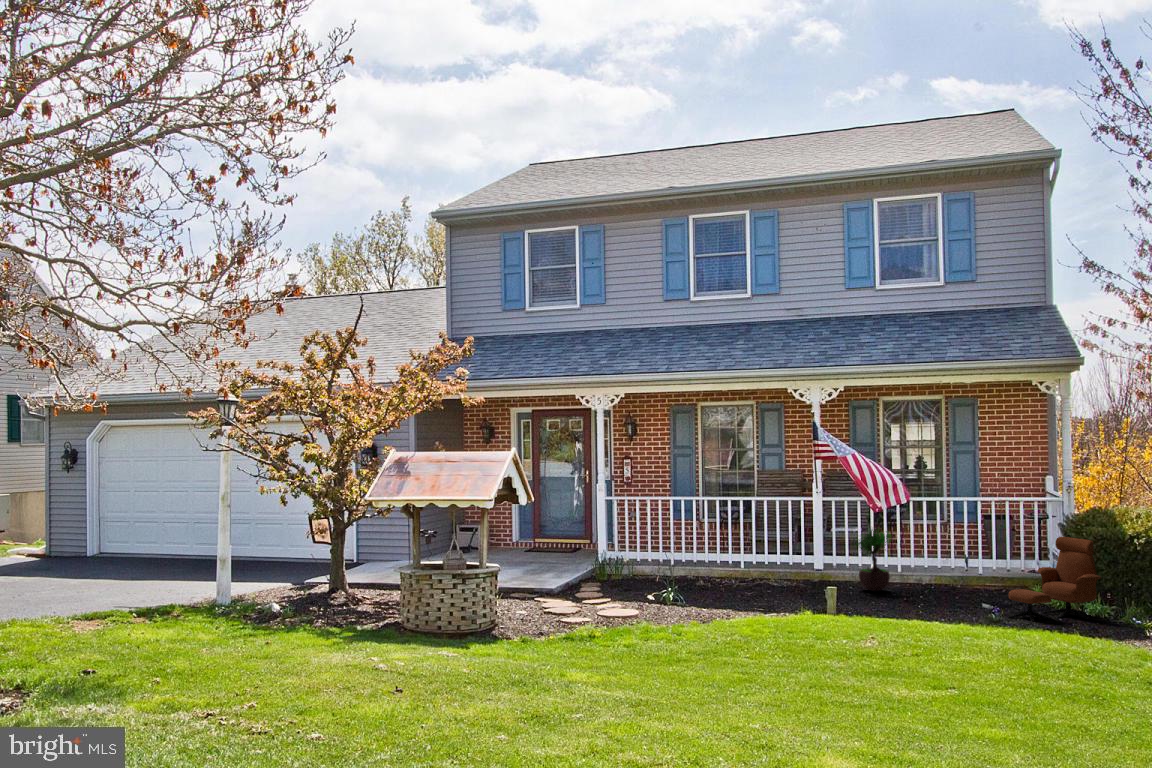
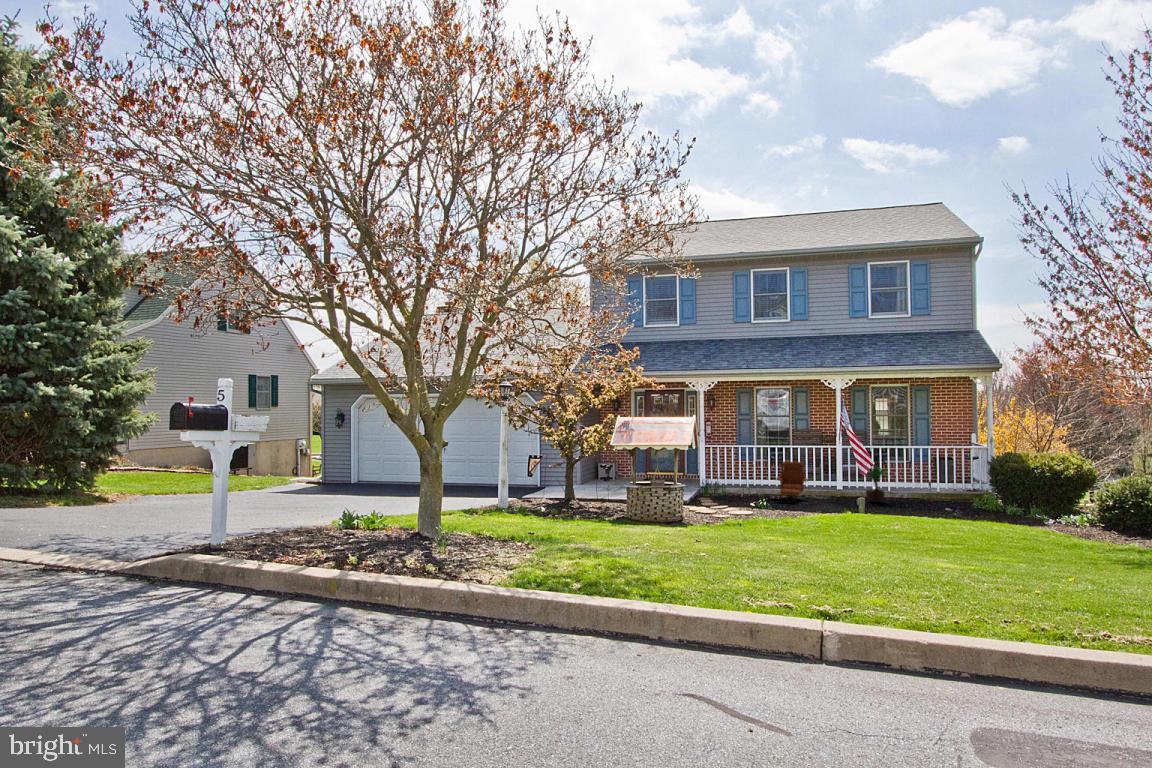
lounge chair: present [1008,537,1101,621] -> present [776,461,809,504]

